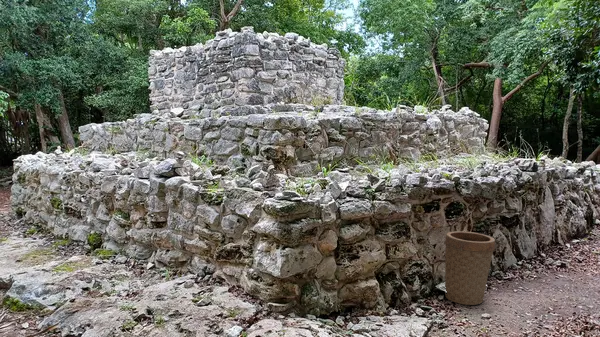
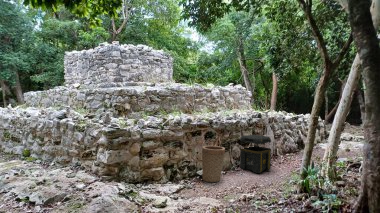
toolbox: none [504,206,572,284] -> present [240,135,271,173]

